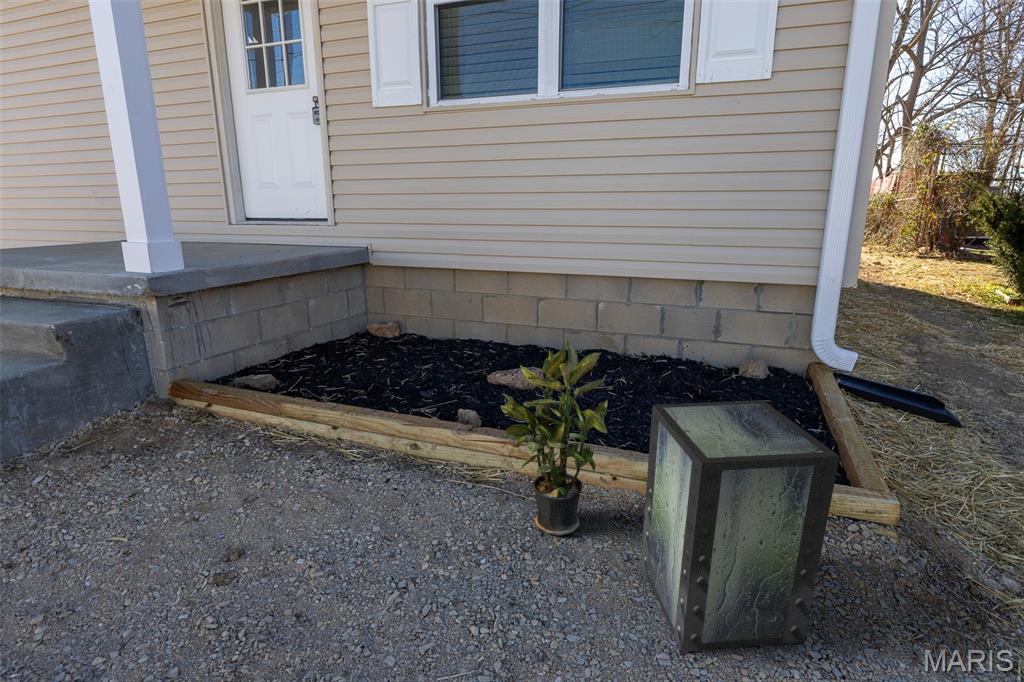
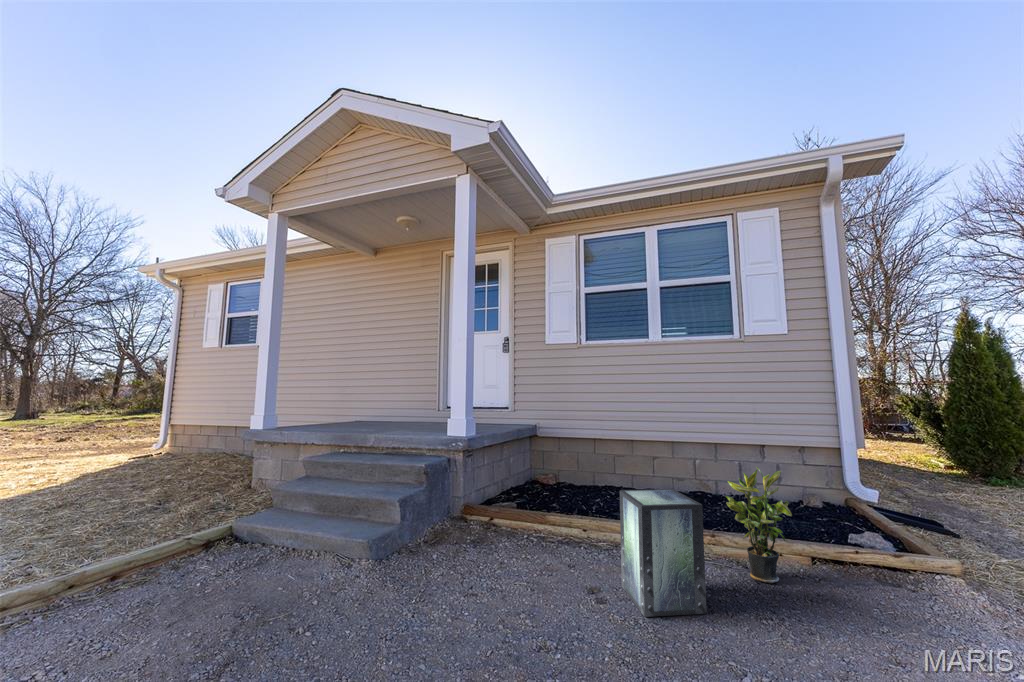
storage box: present [641,400,840,652] -> present [620,489,707,617]

